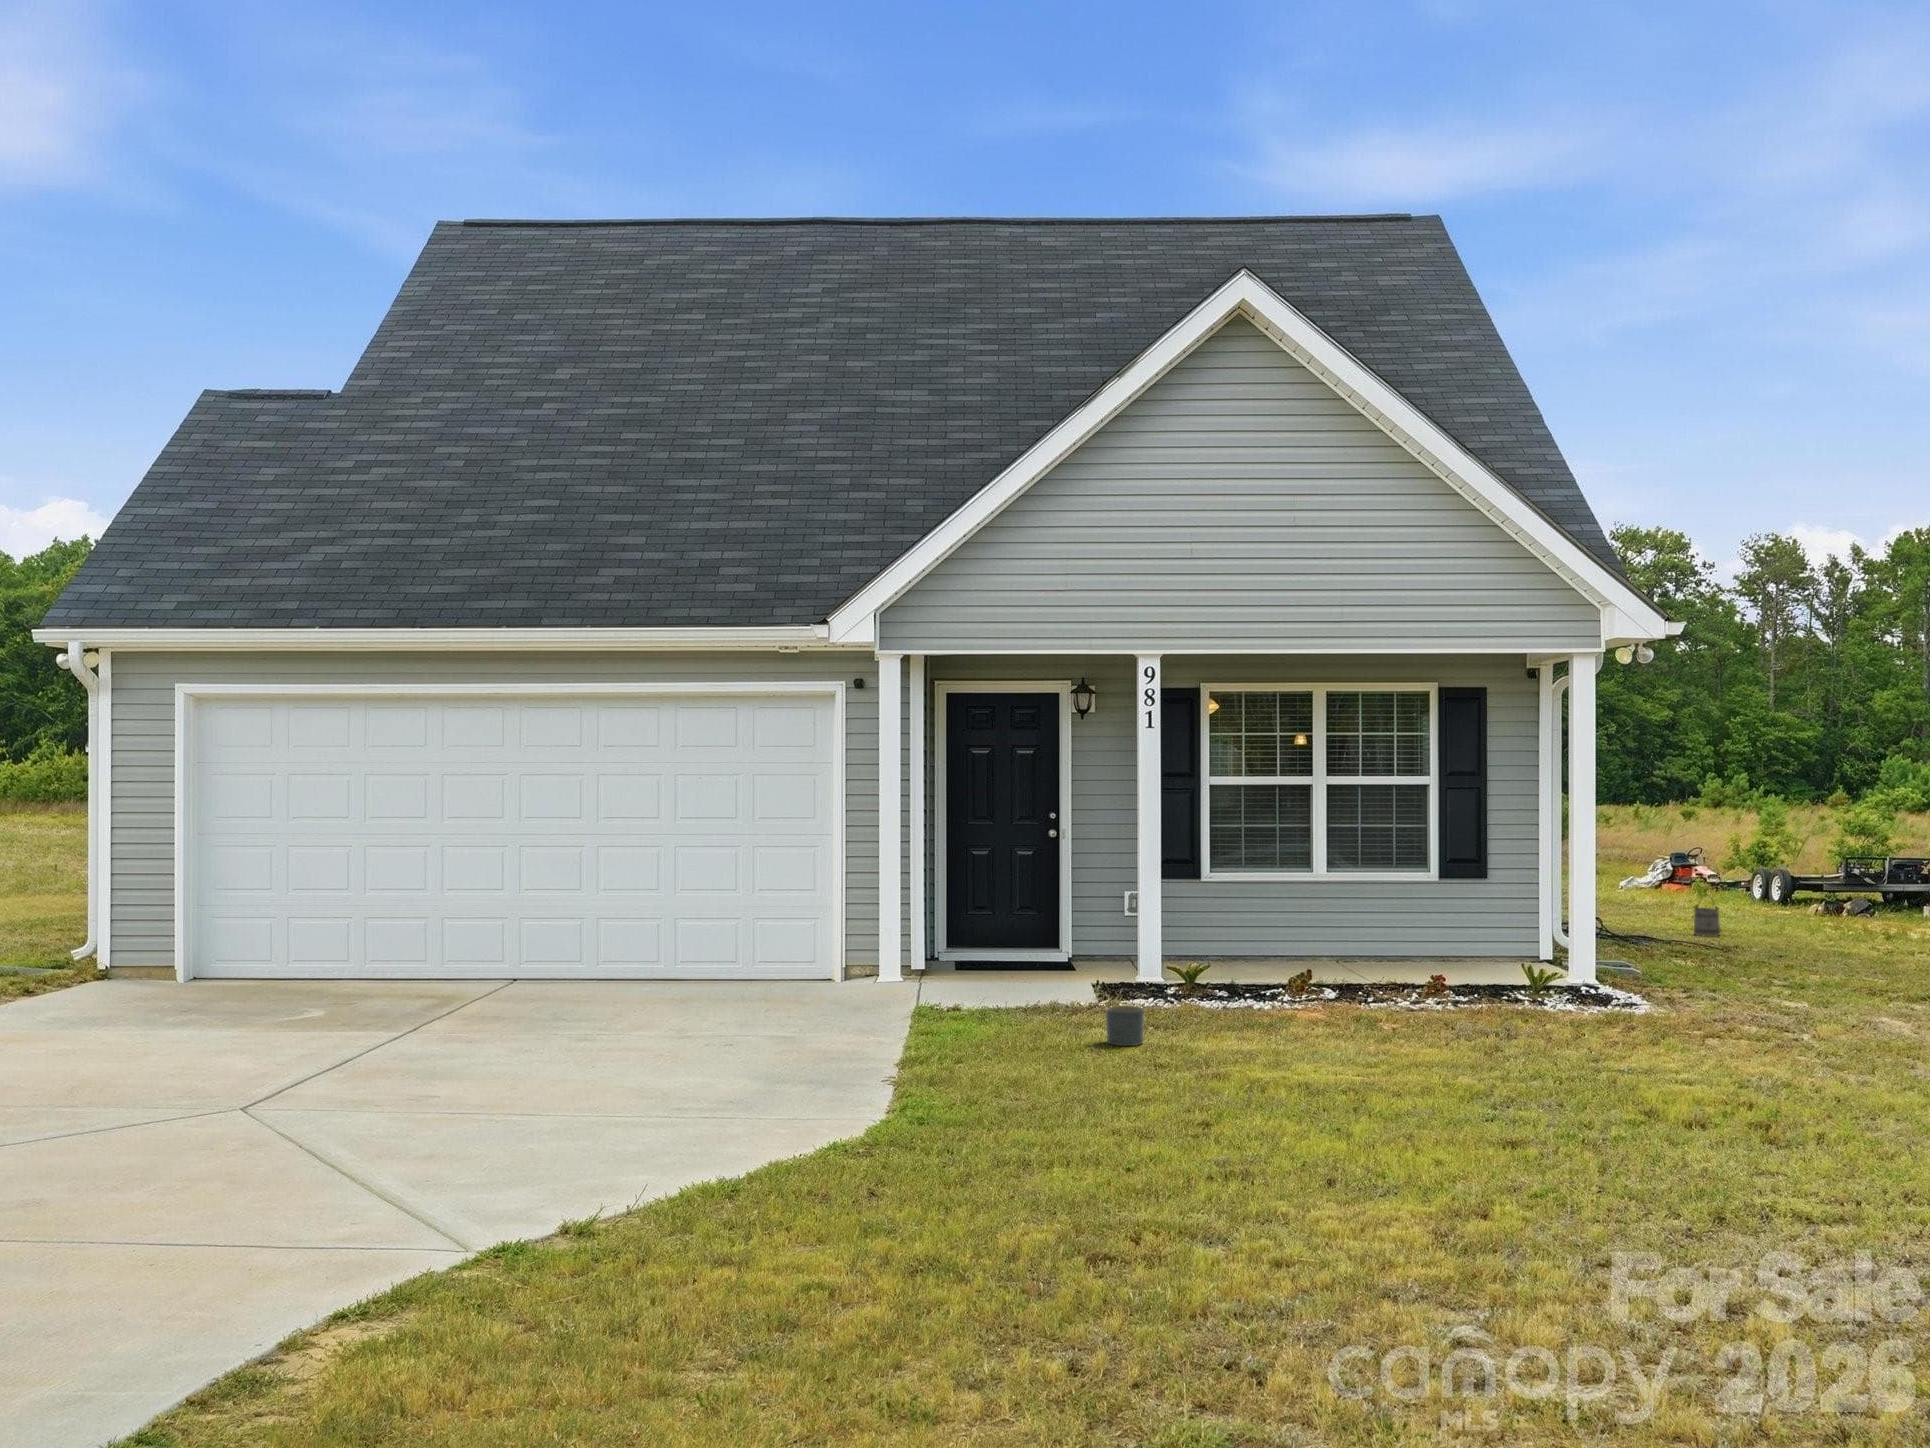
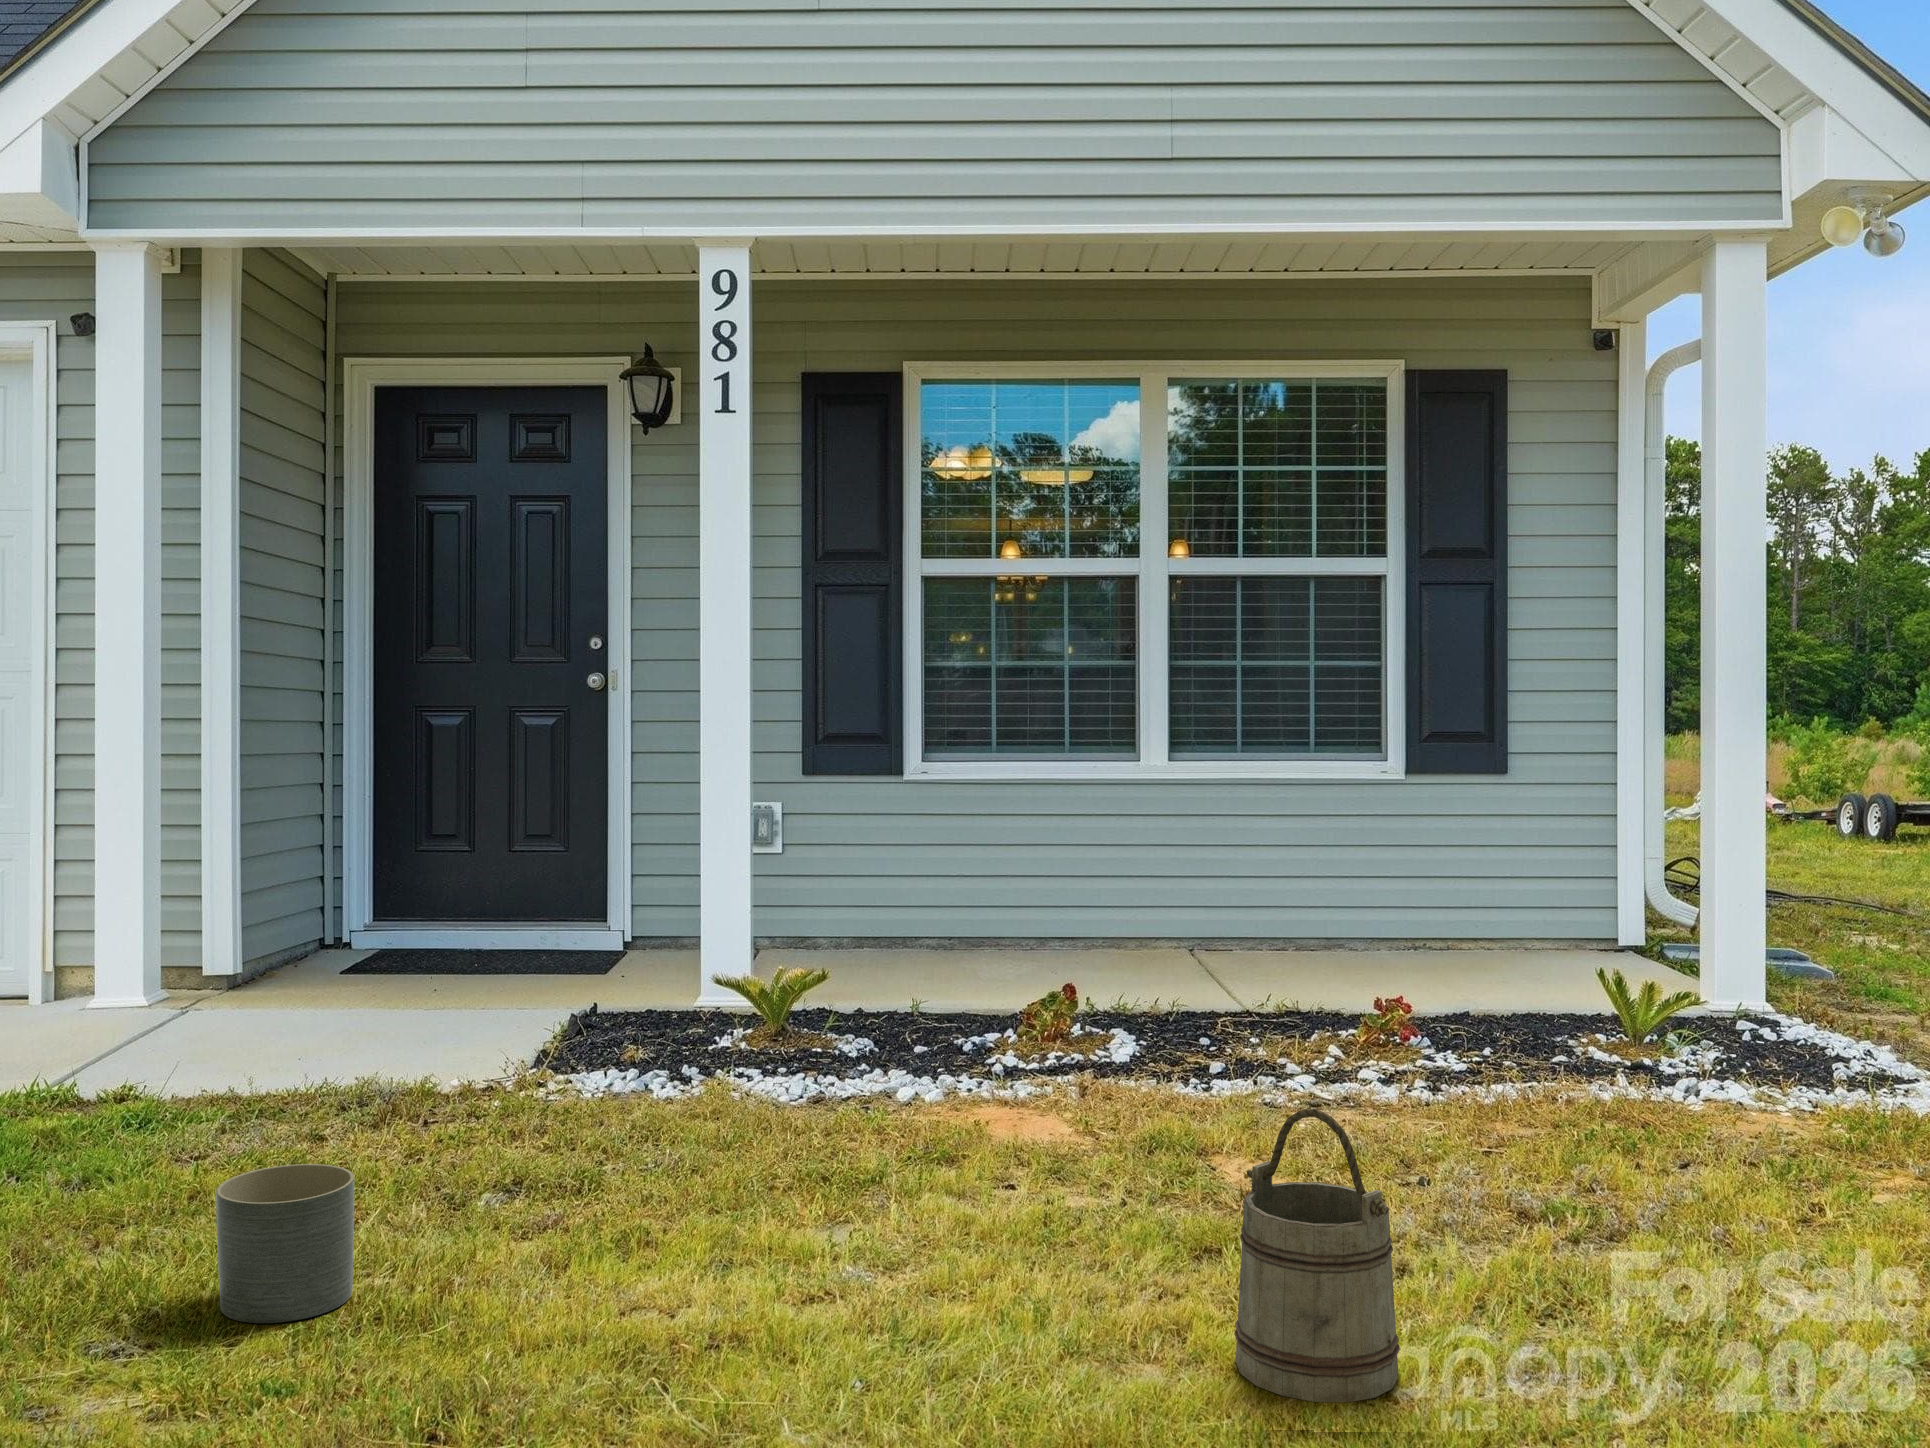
bucket: present [1694,904,1720,937] -> present [1234,1109,1400,1402]

